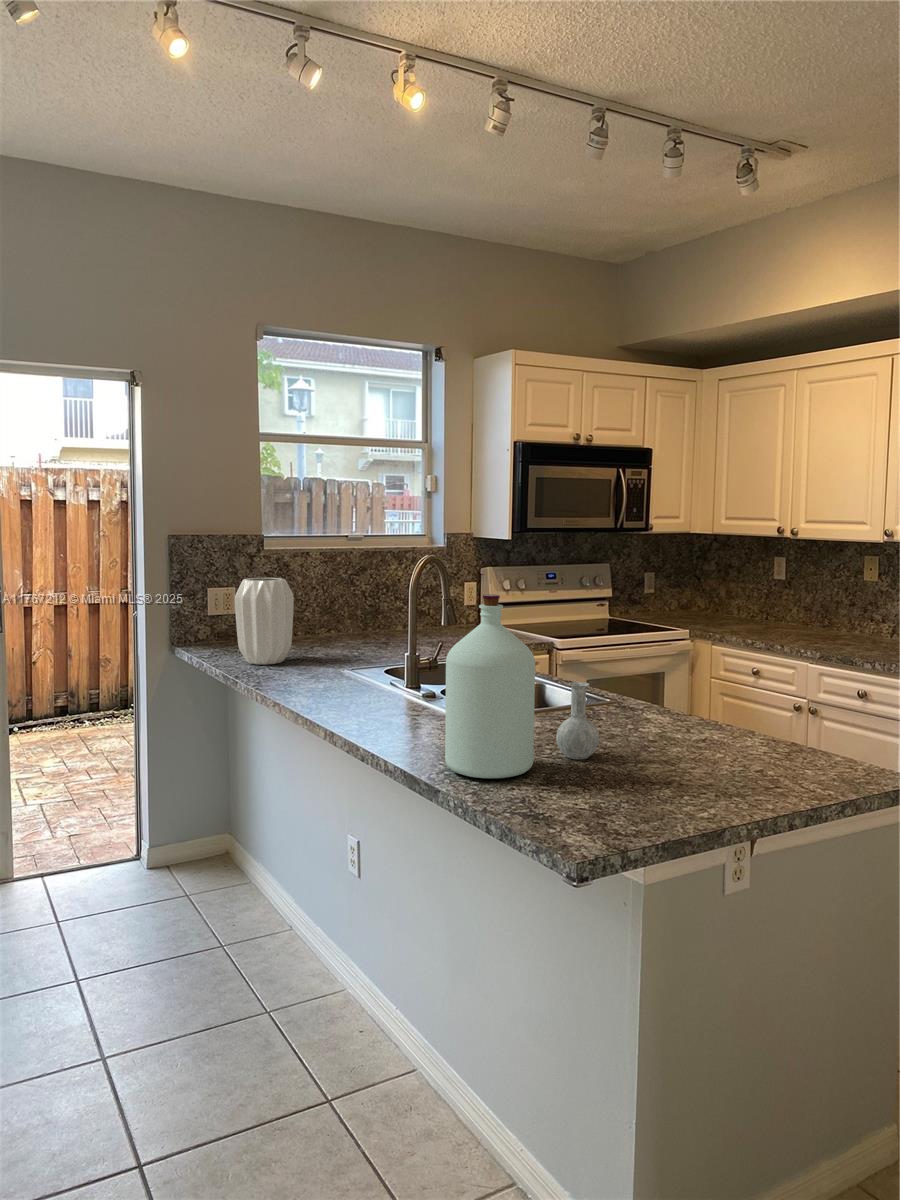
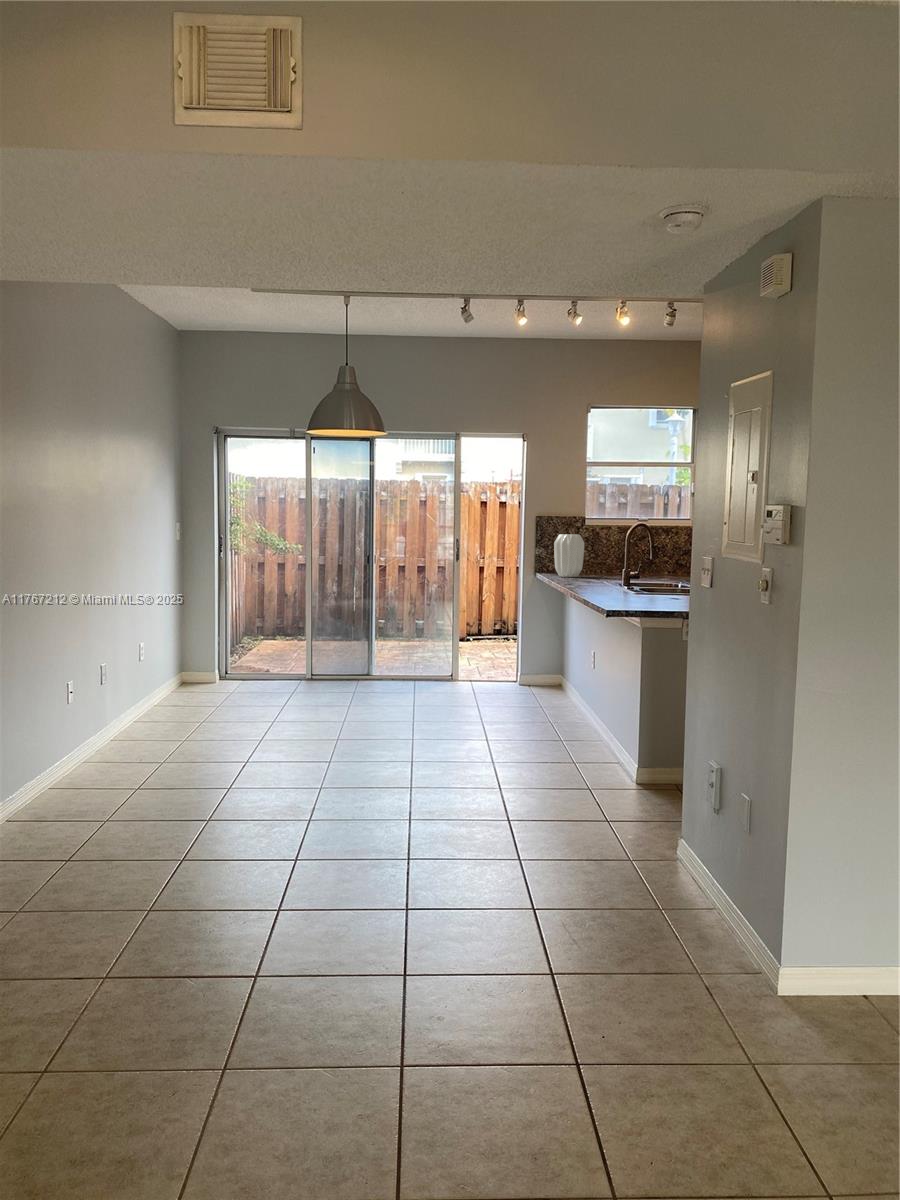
bottle: present [445,594,599,778] -> none [583,522,653,593]

